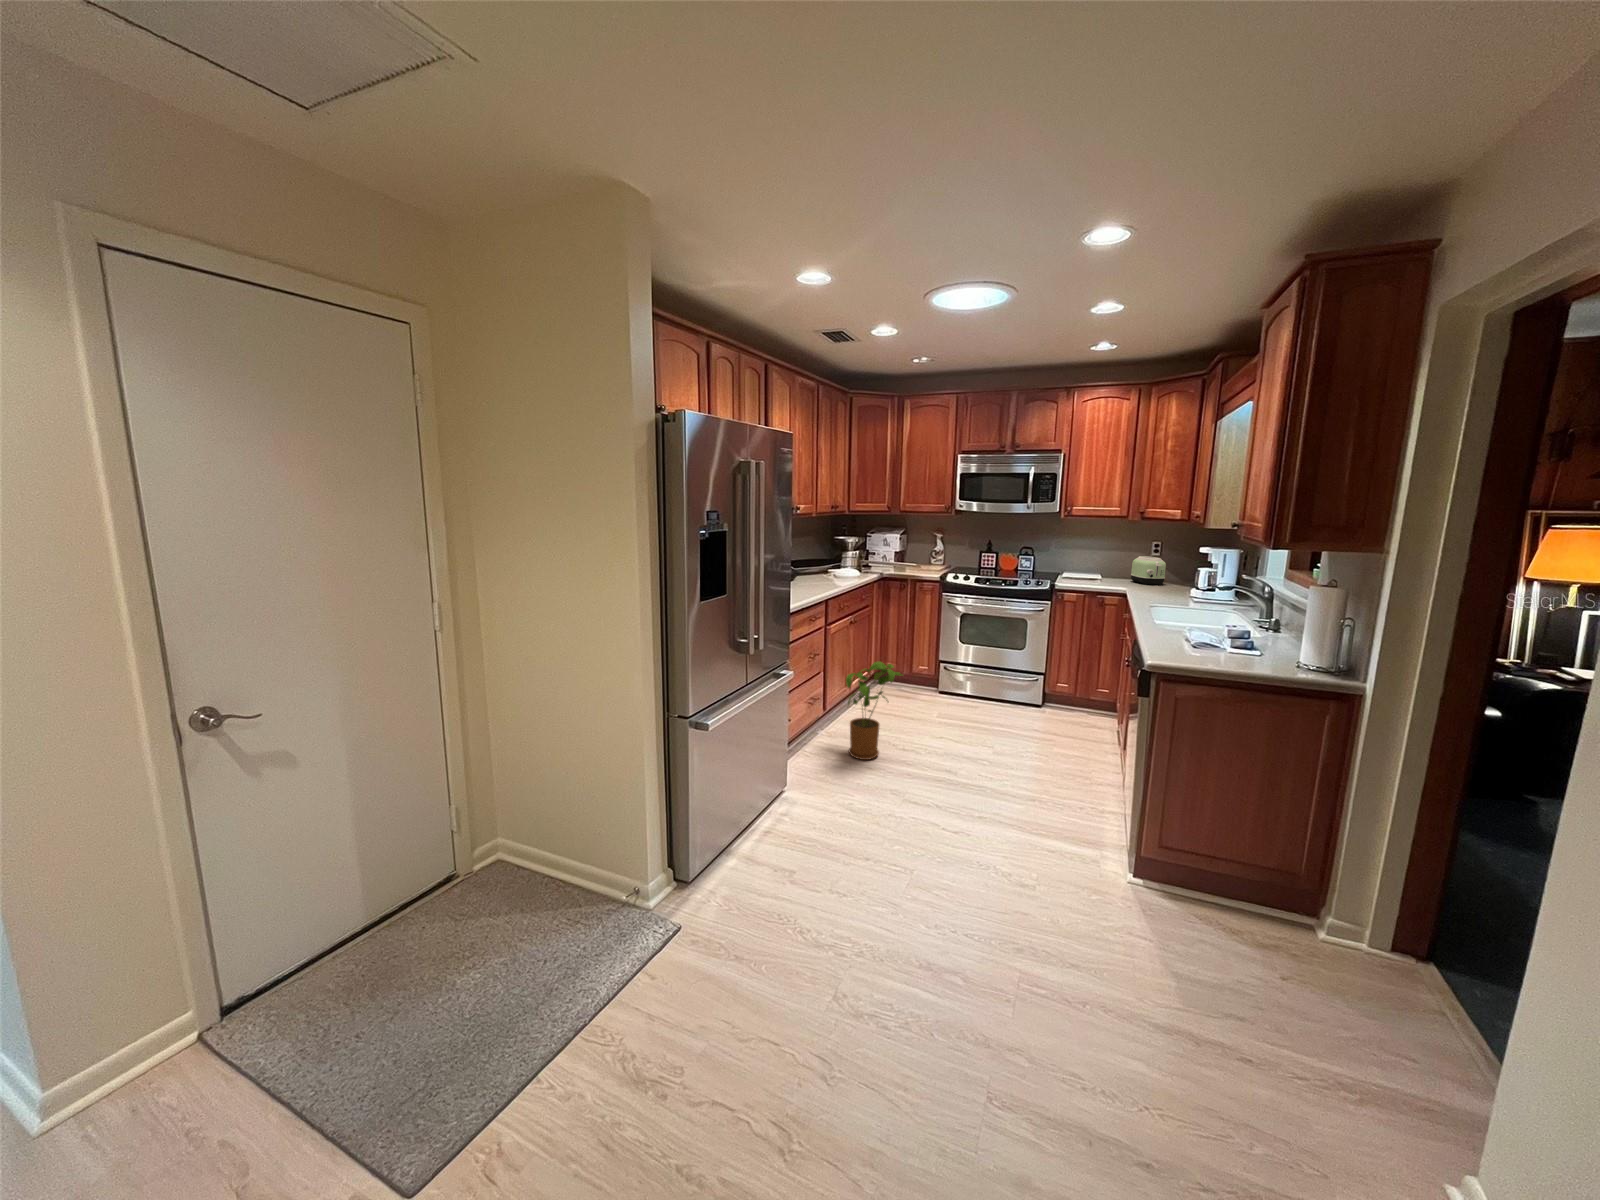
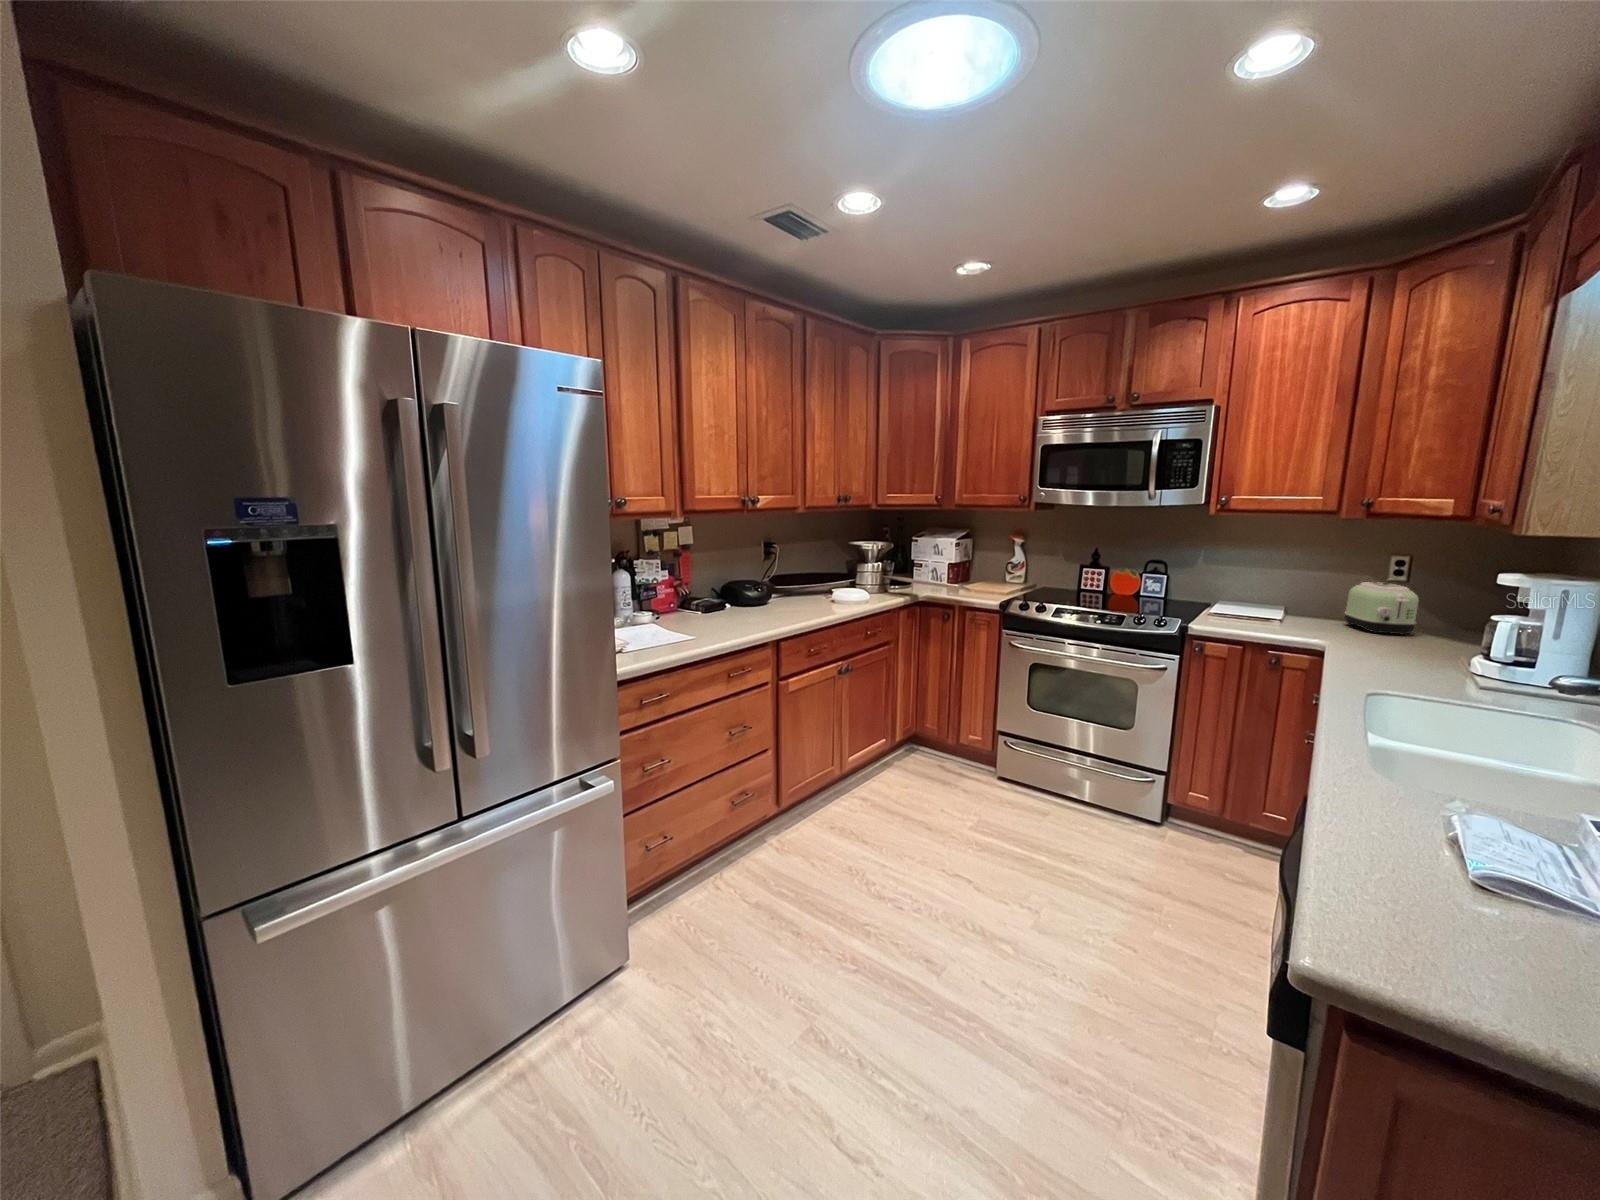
house plant: present [846,662,902,760] -> none [771,754,869,912]

